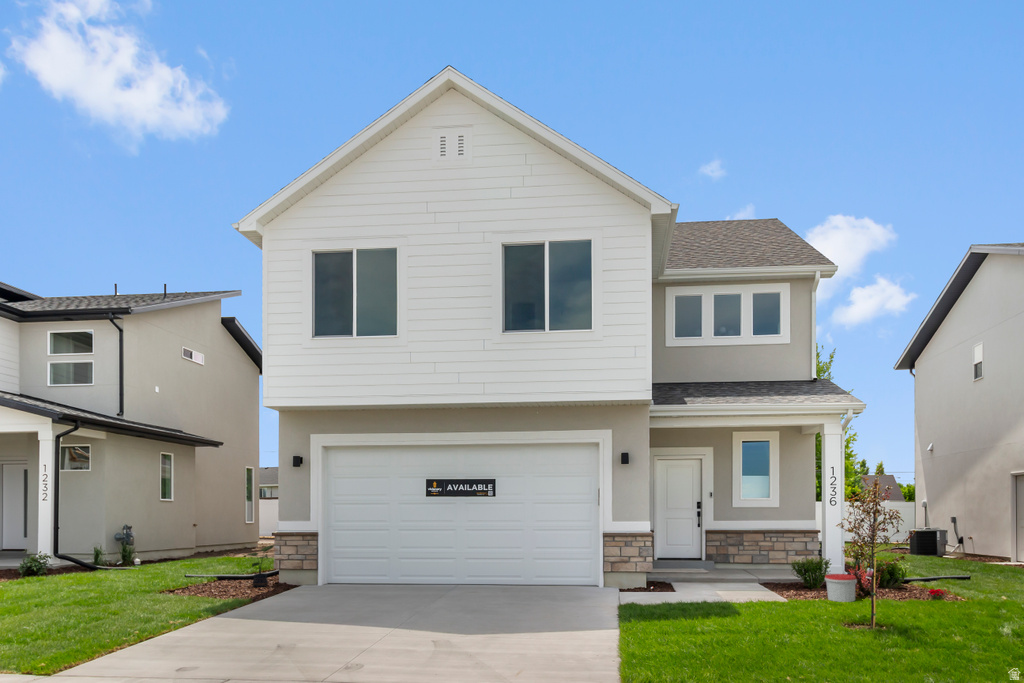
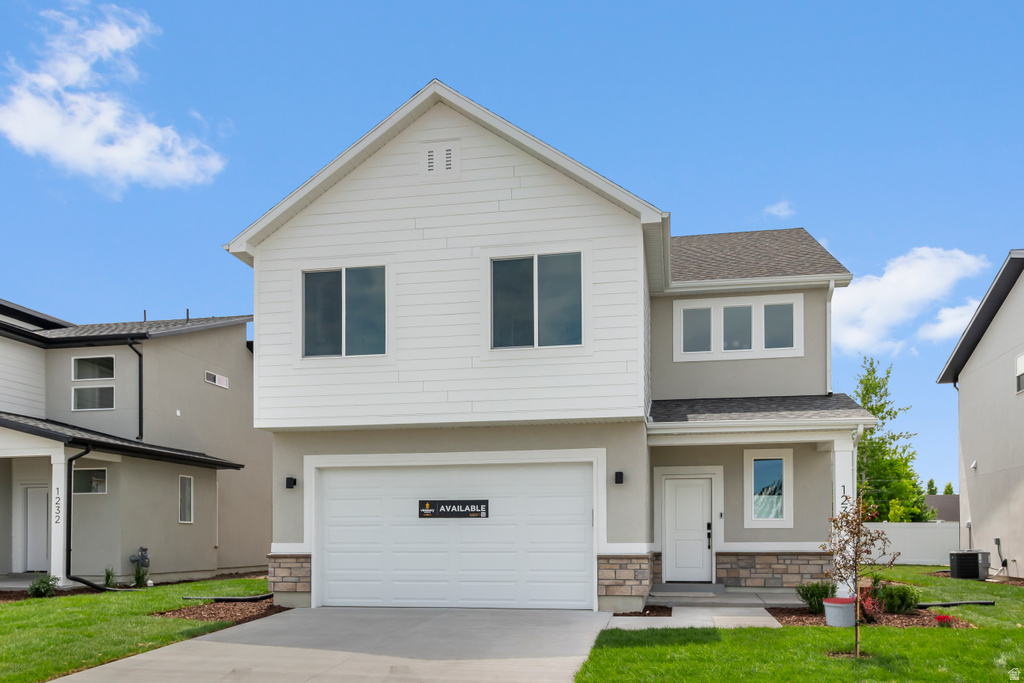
potted plant: present [247,545,275,587] -> none [240,566,272,610]

